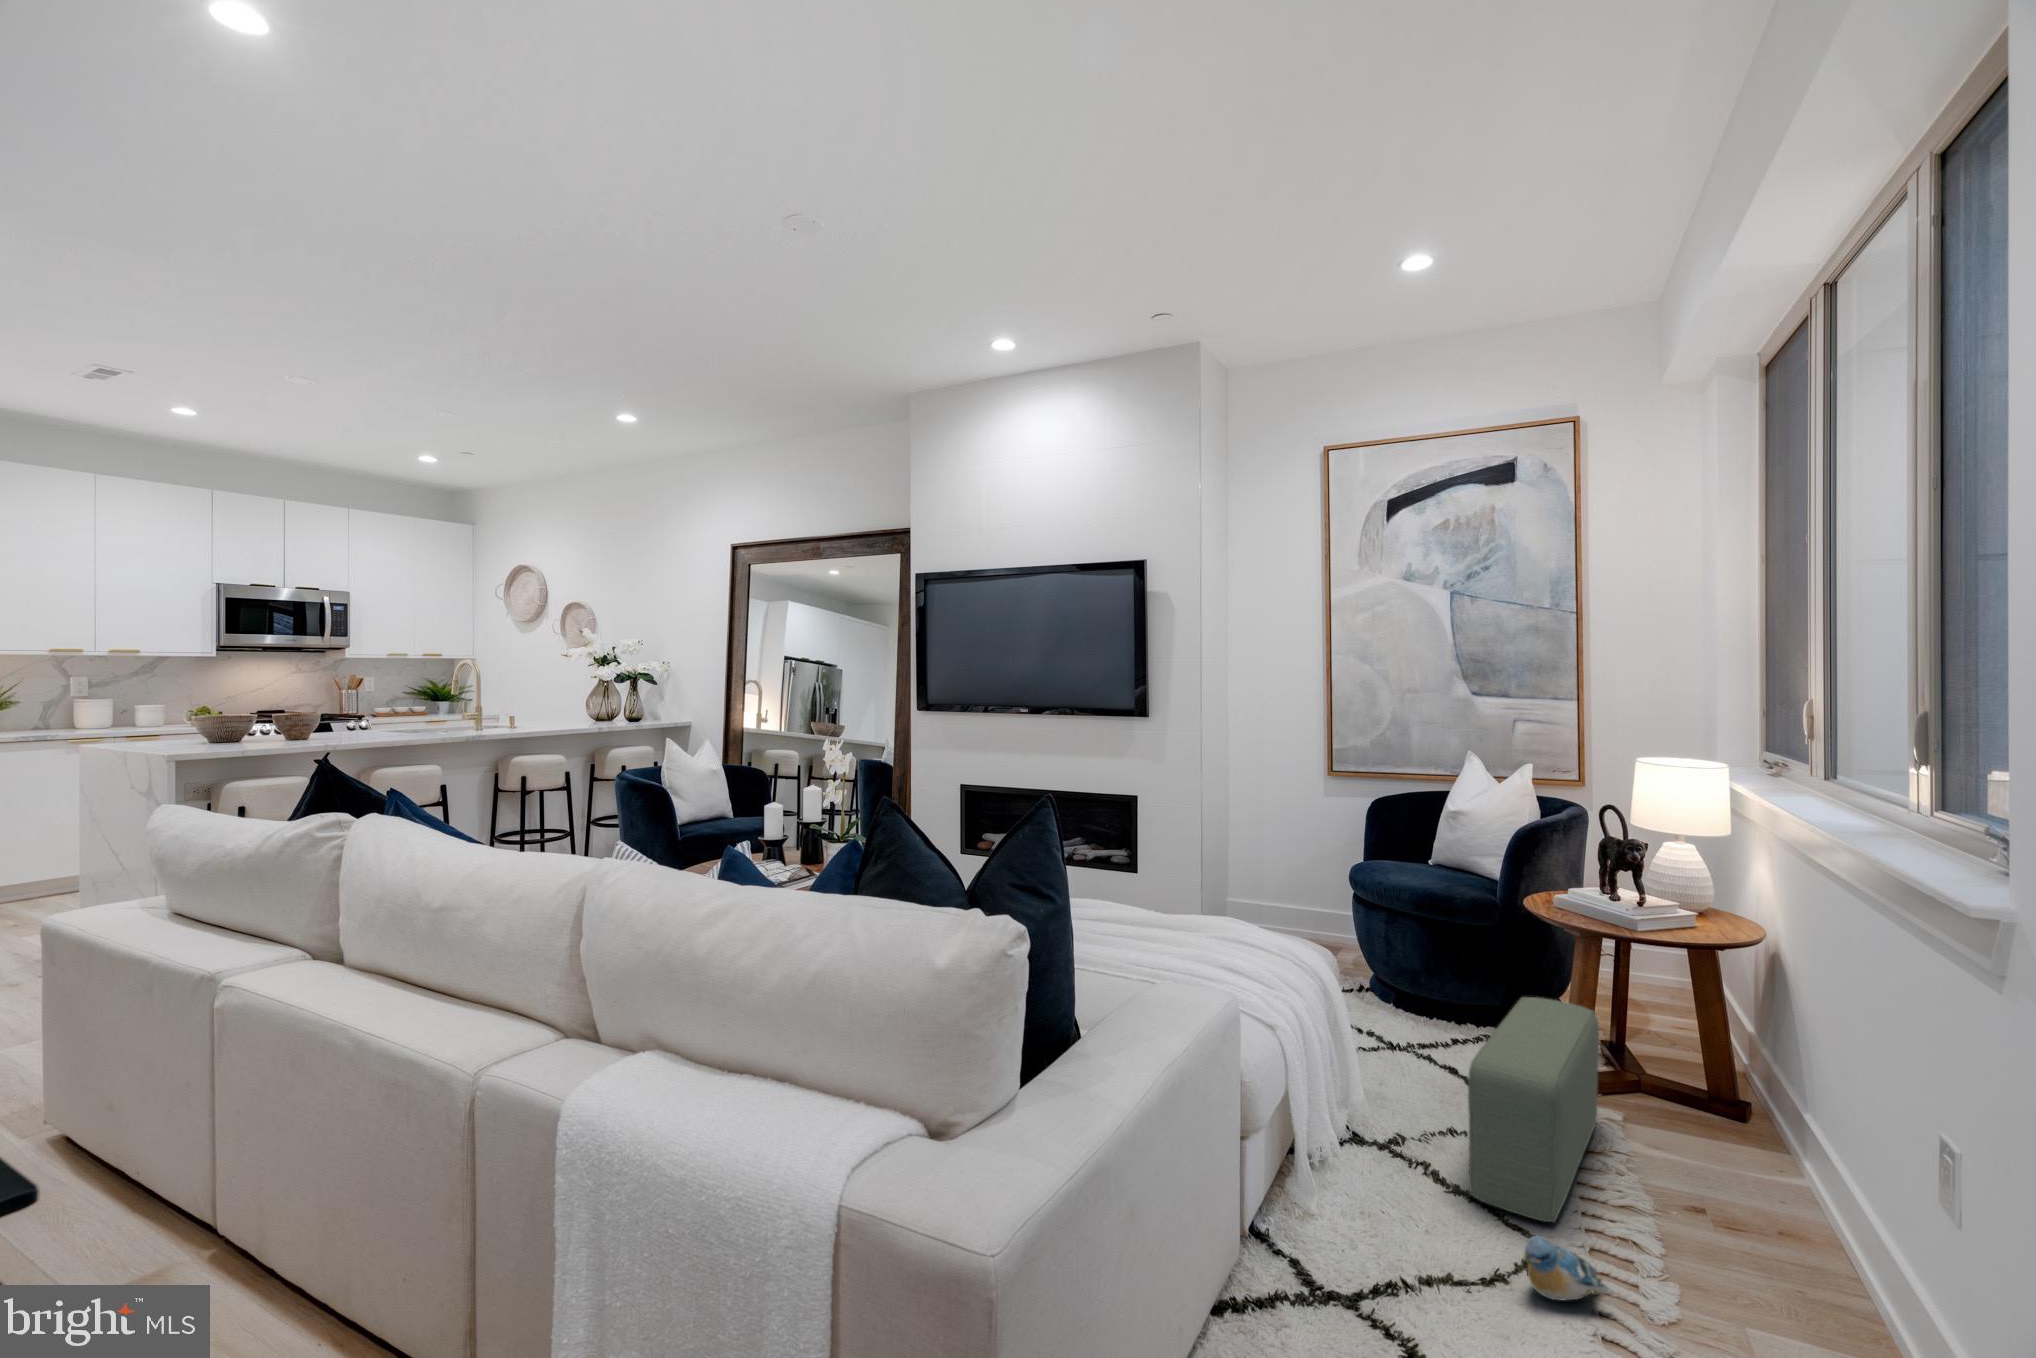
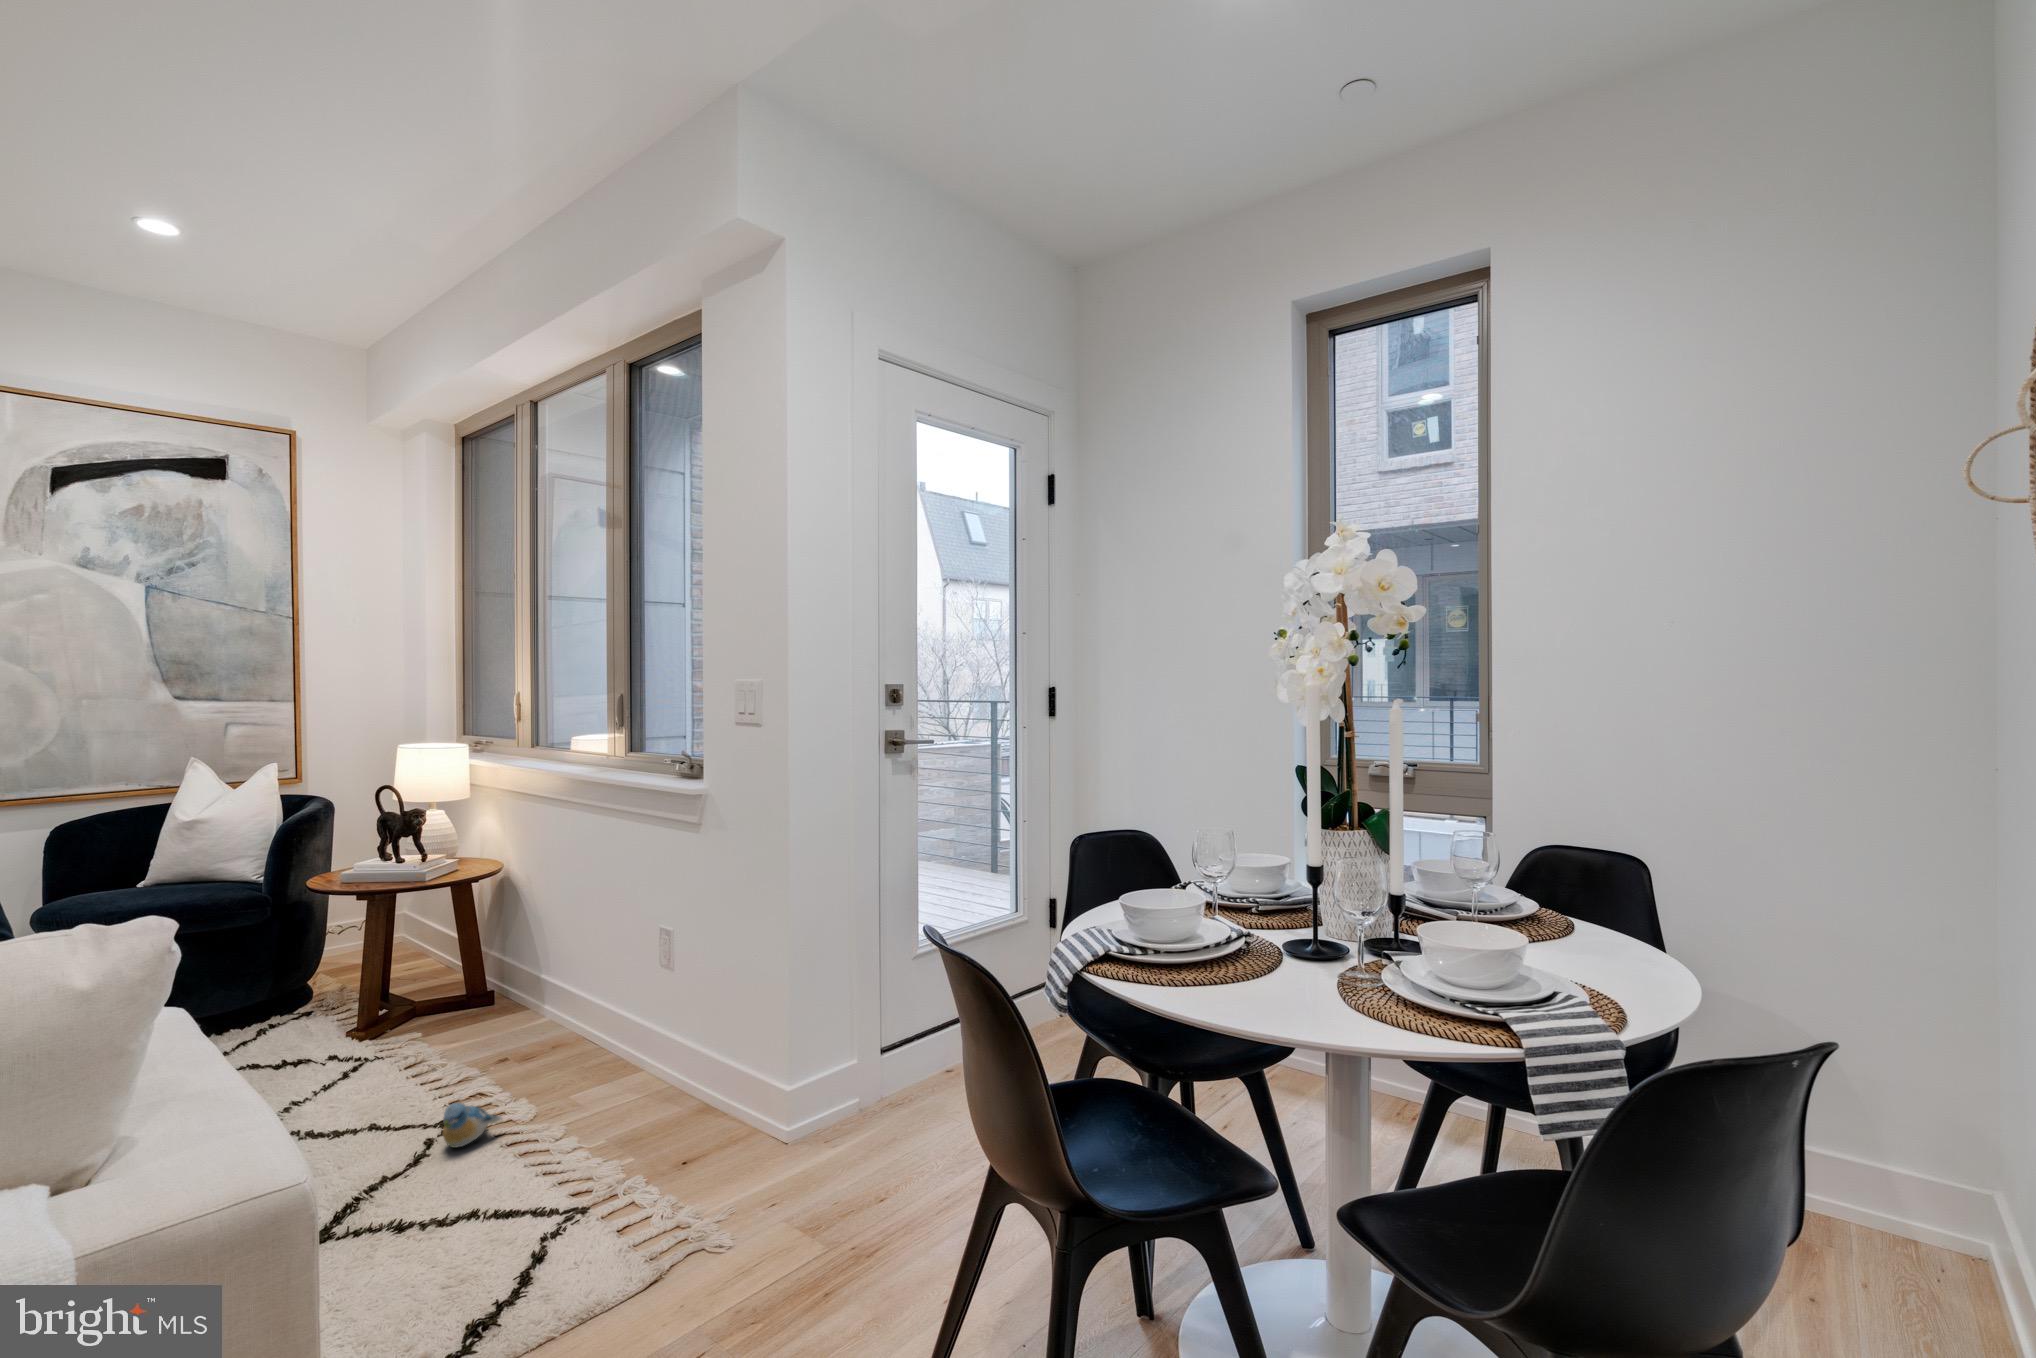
pouf: present [1468,997,1599,1222] -> none [336,953,433,1127]

